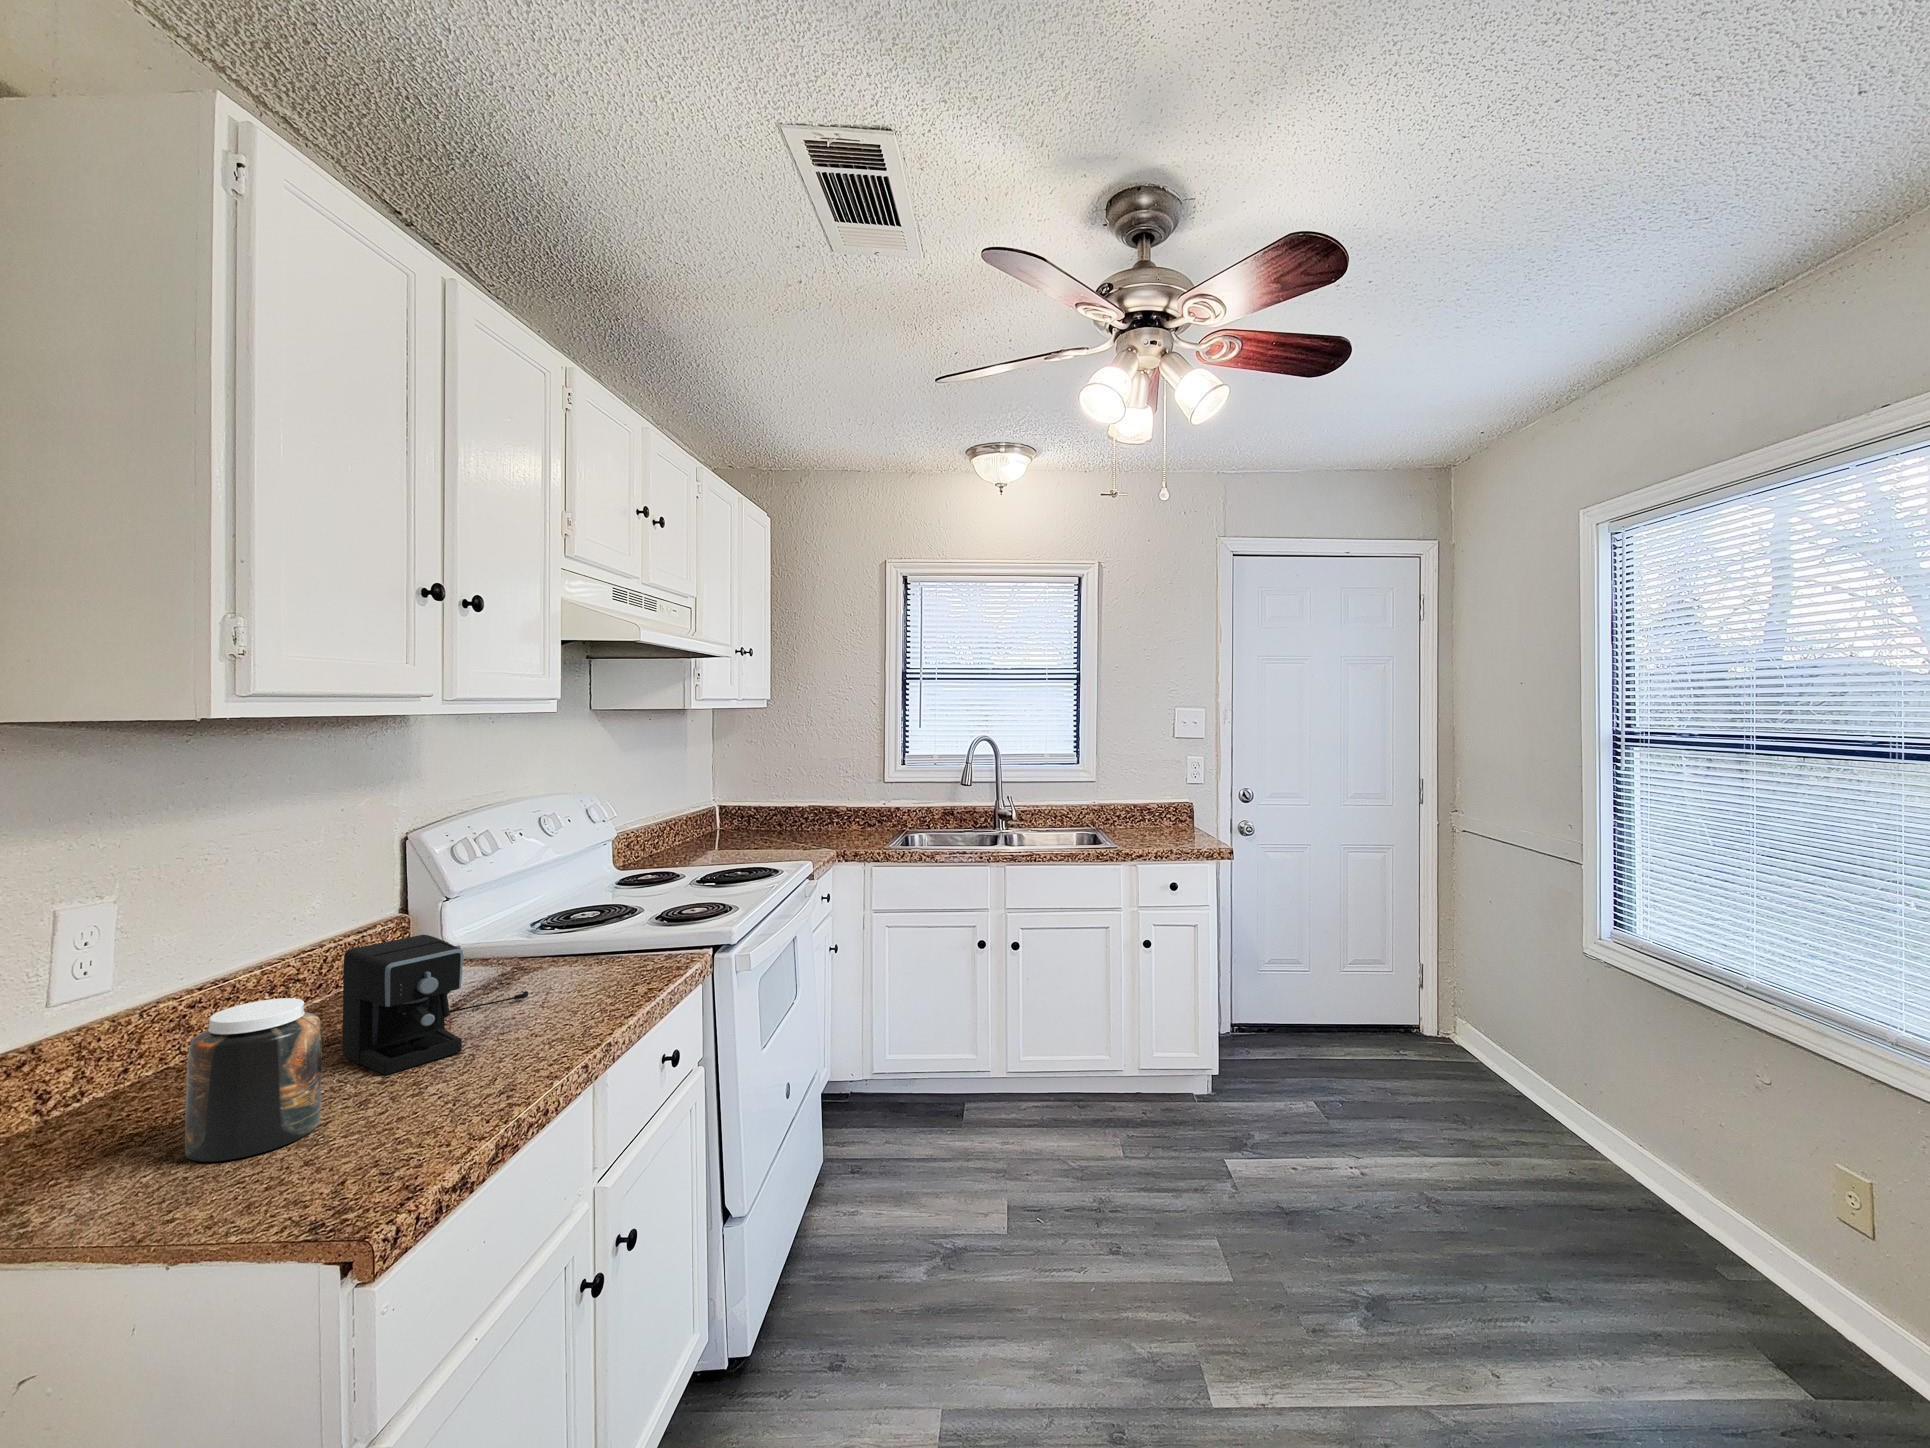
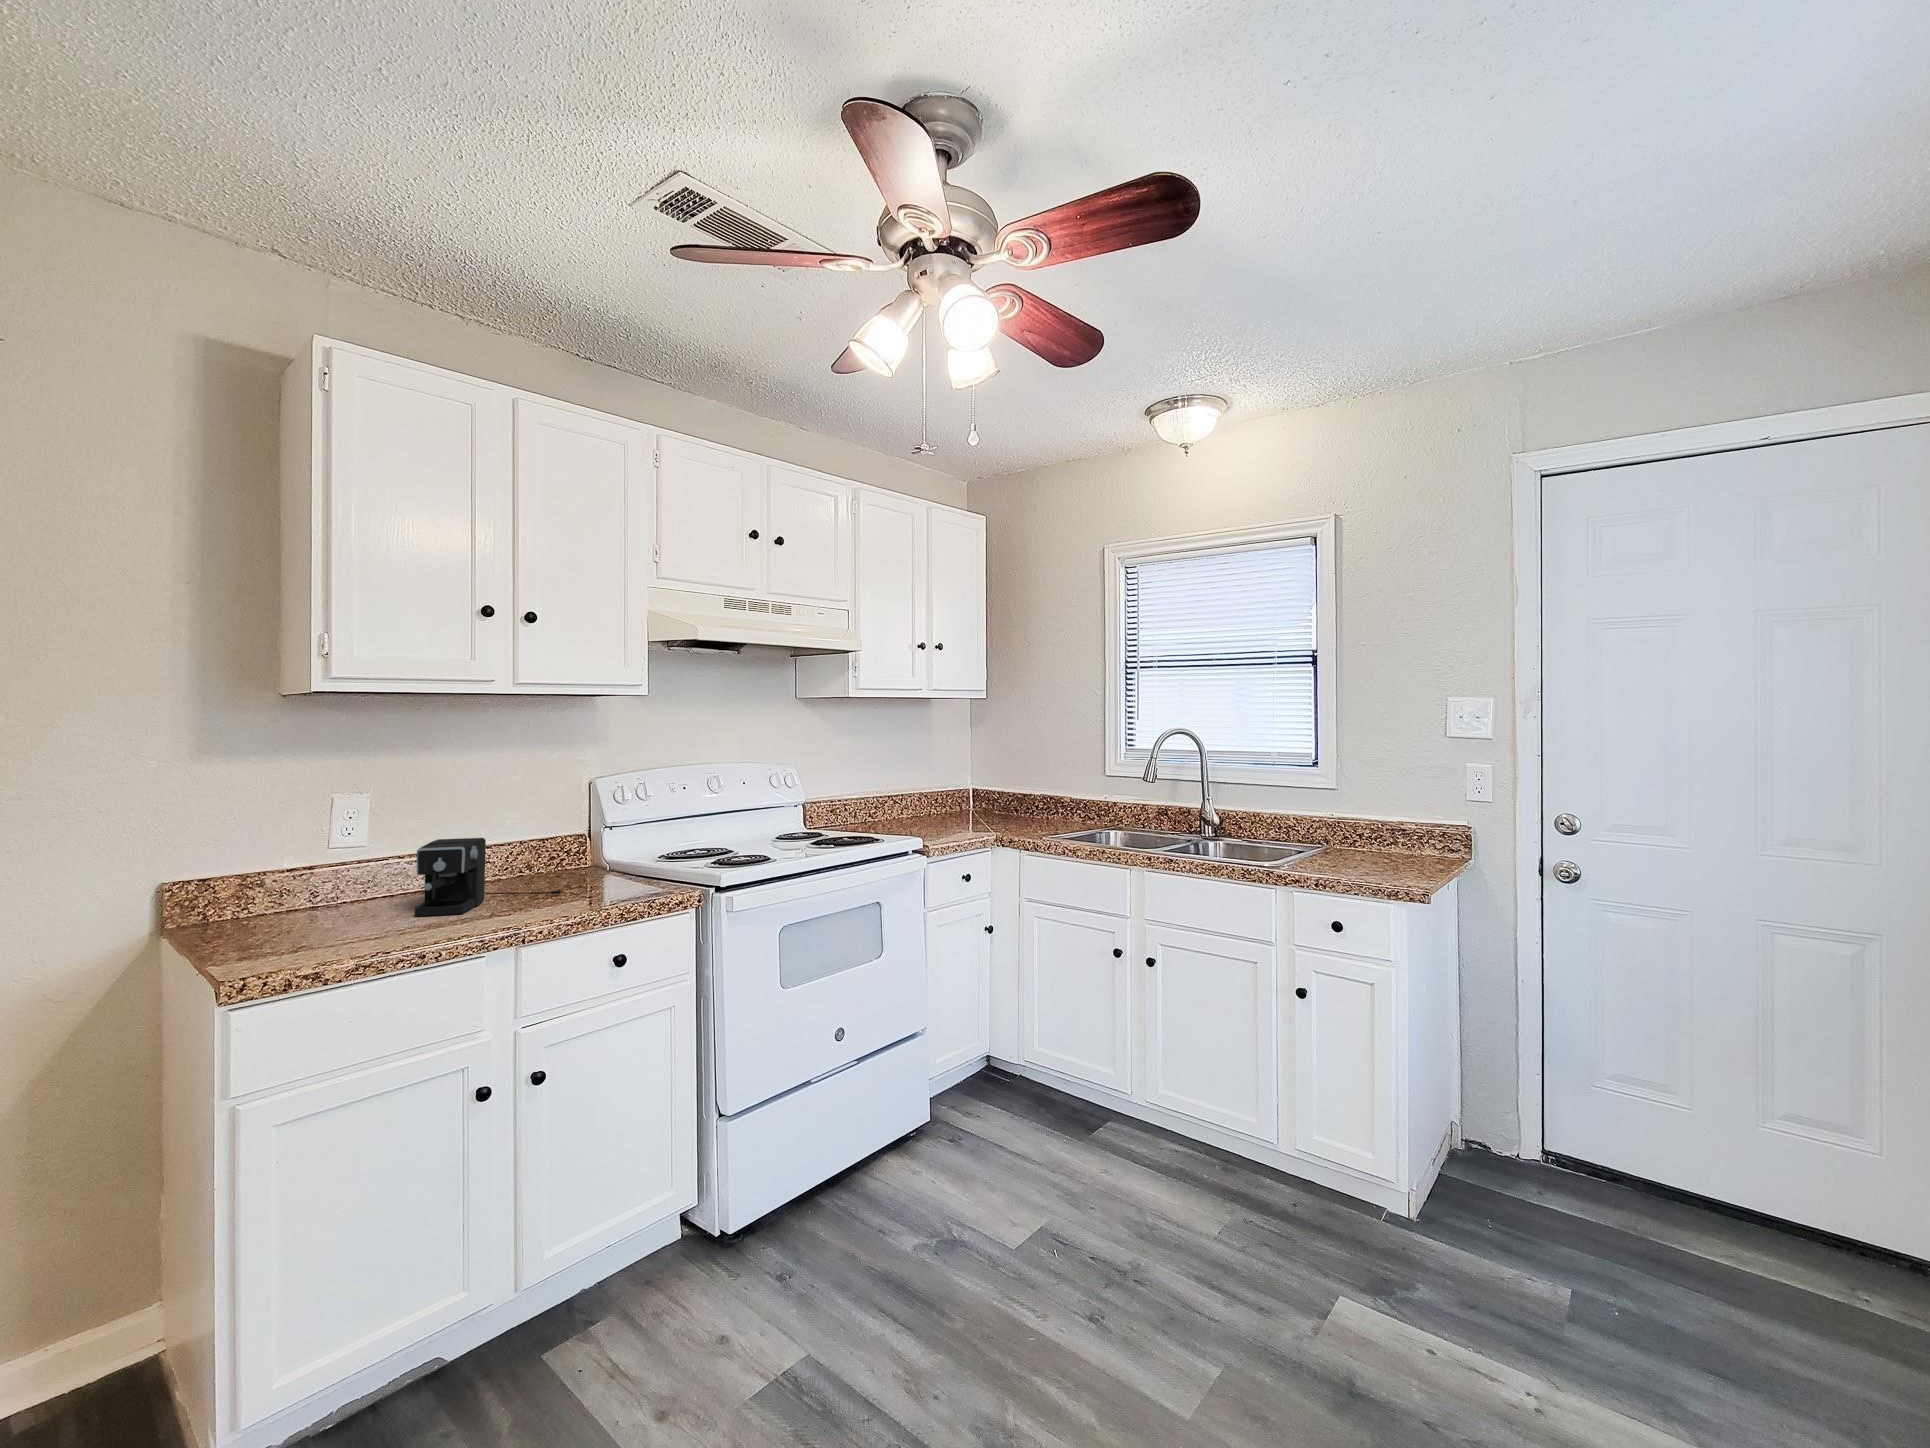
jar: present [185,998,322,1162] -> none [282,855,351,936]

